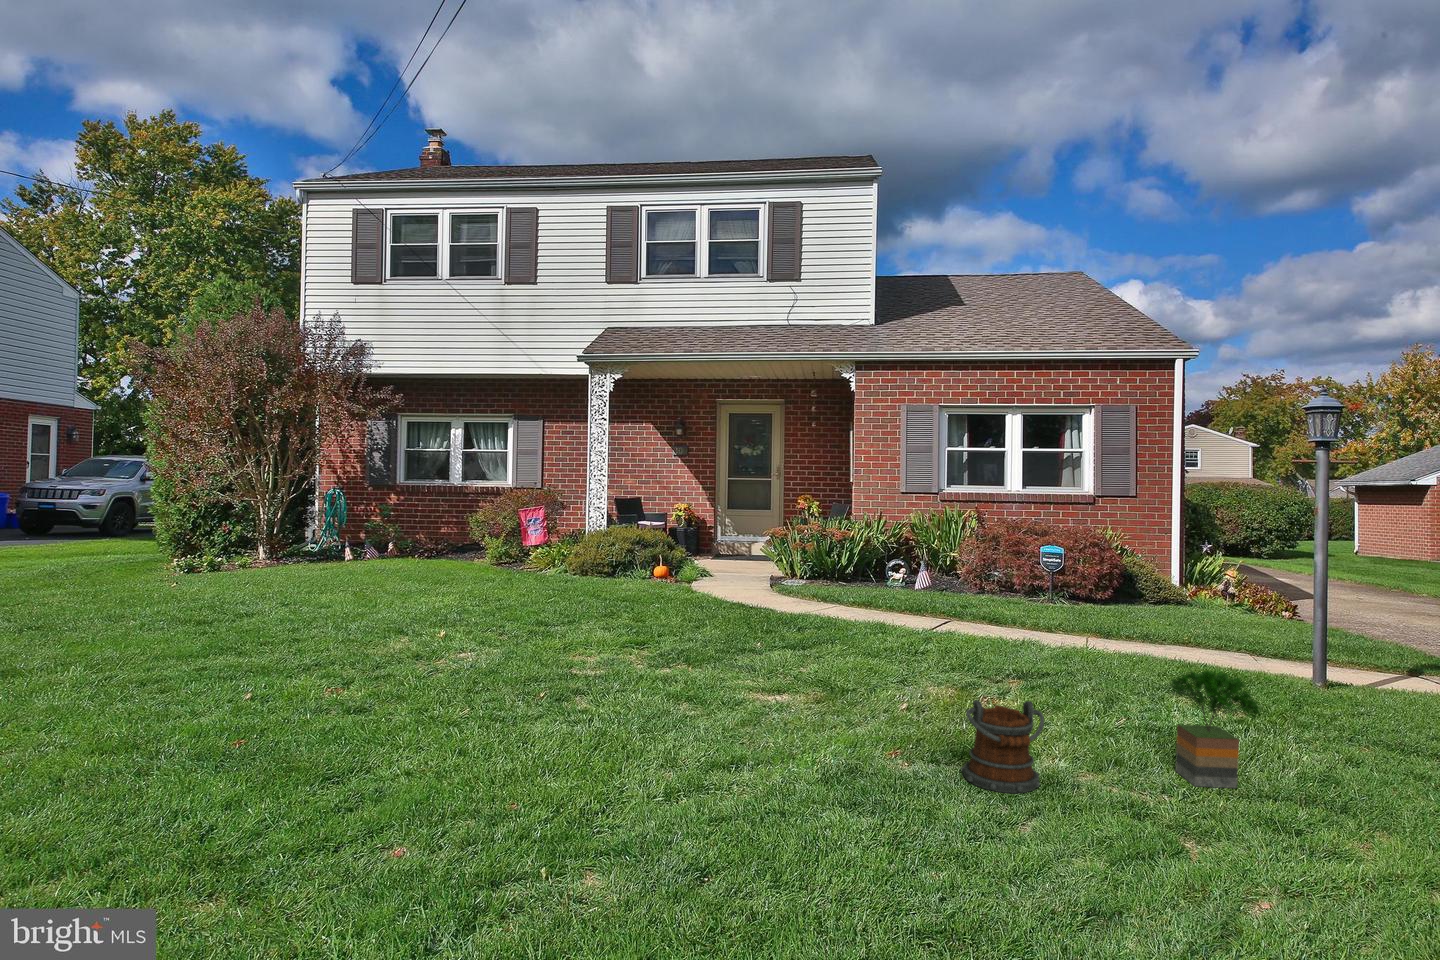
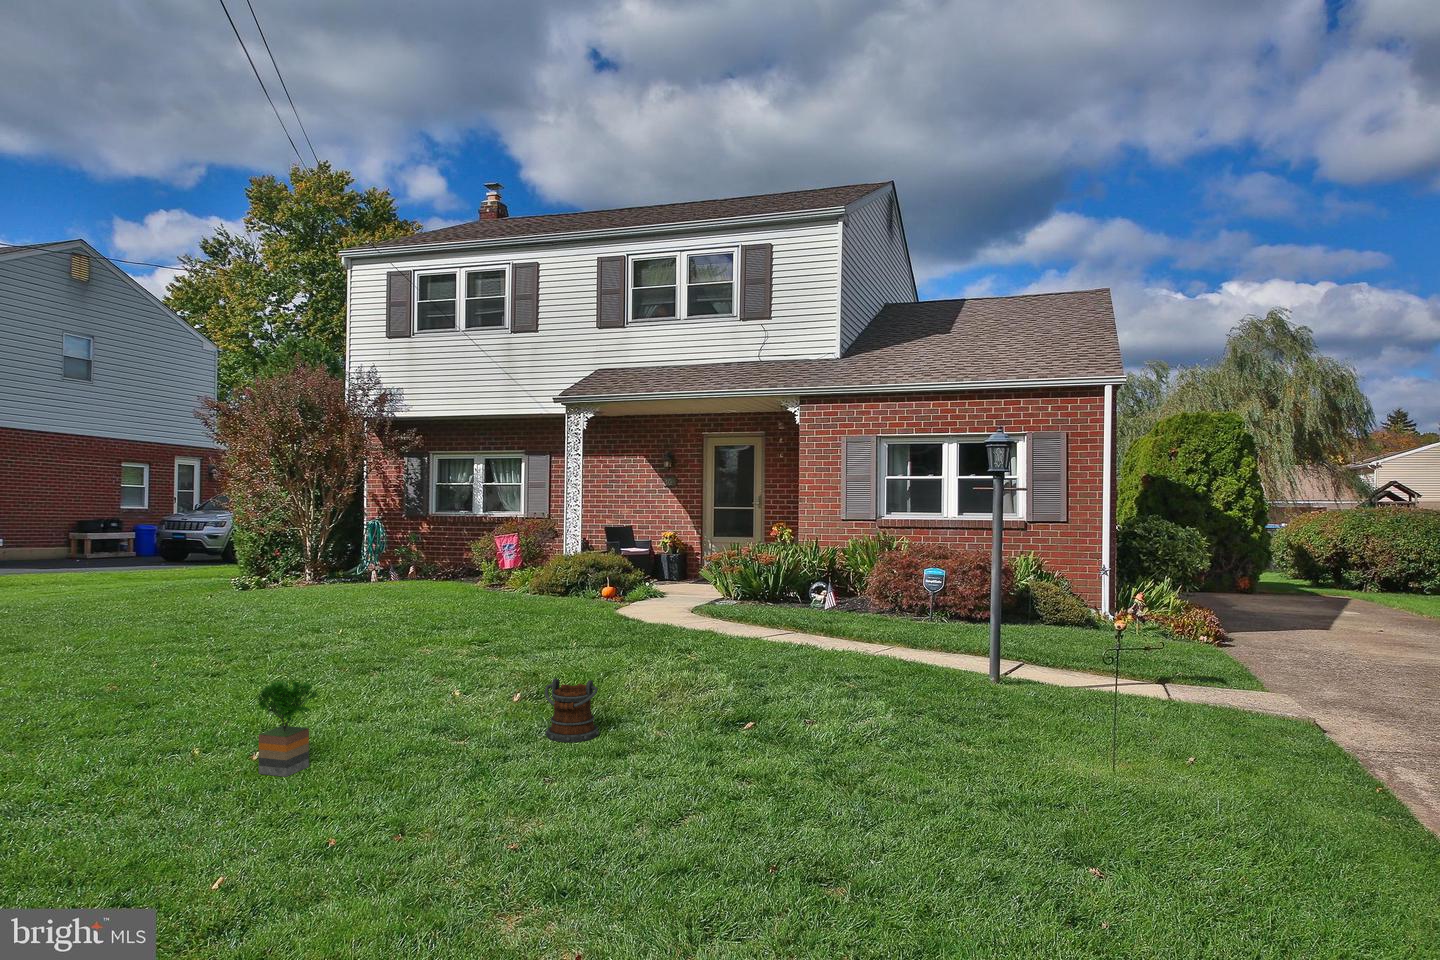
potted tree: present [1171,670,1261,788] -> present [257,680,319,777]

